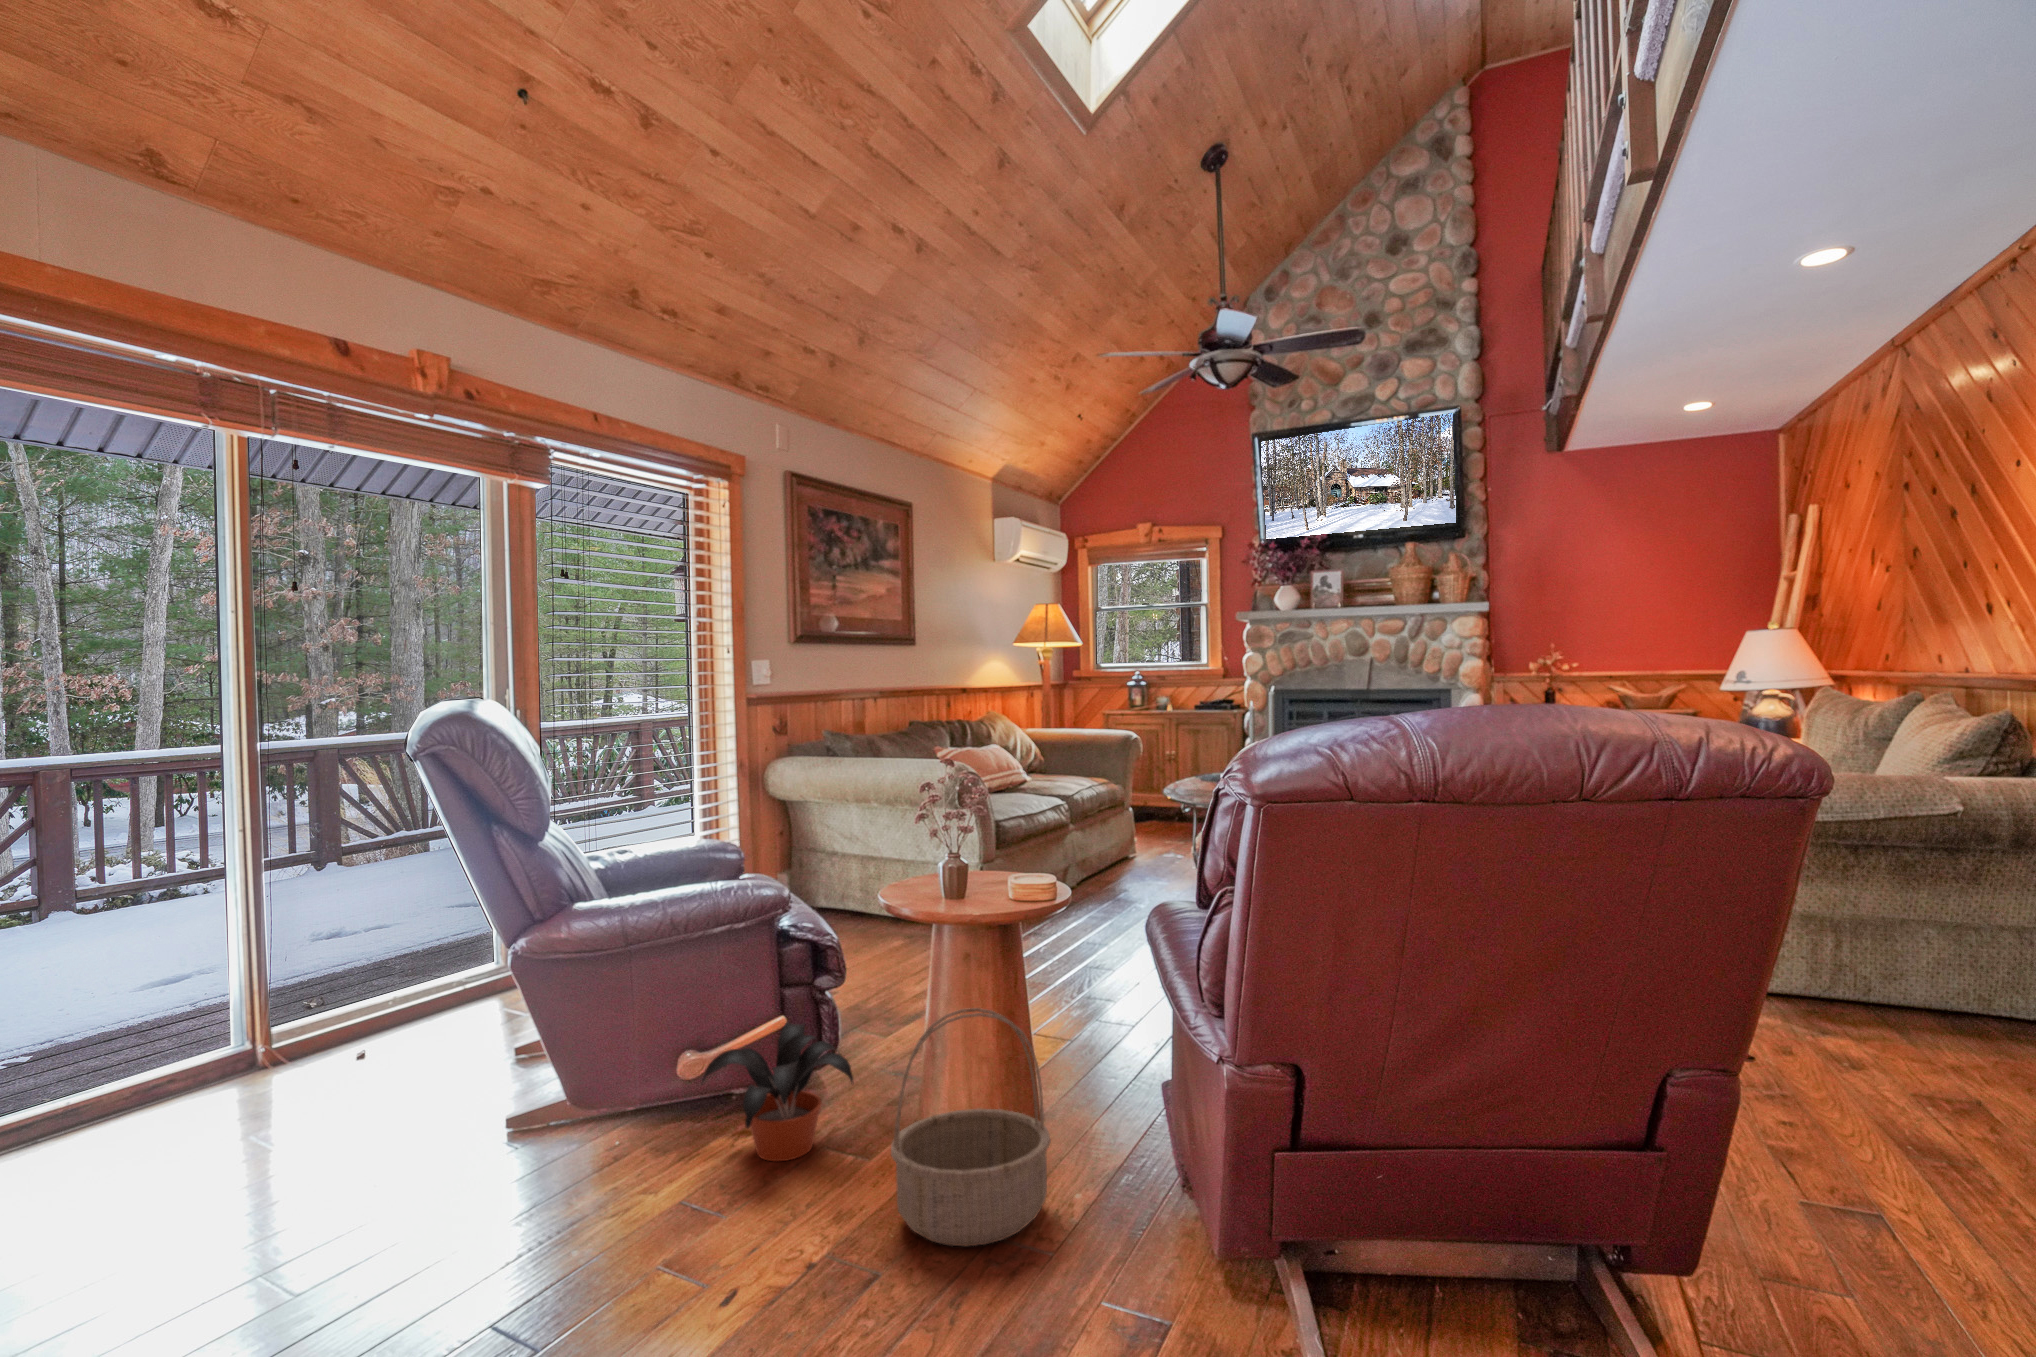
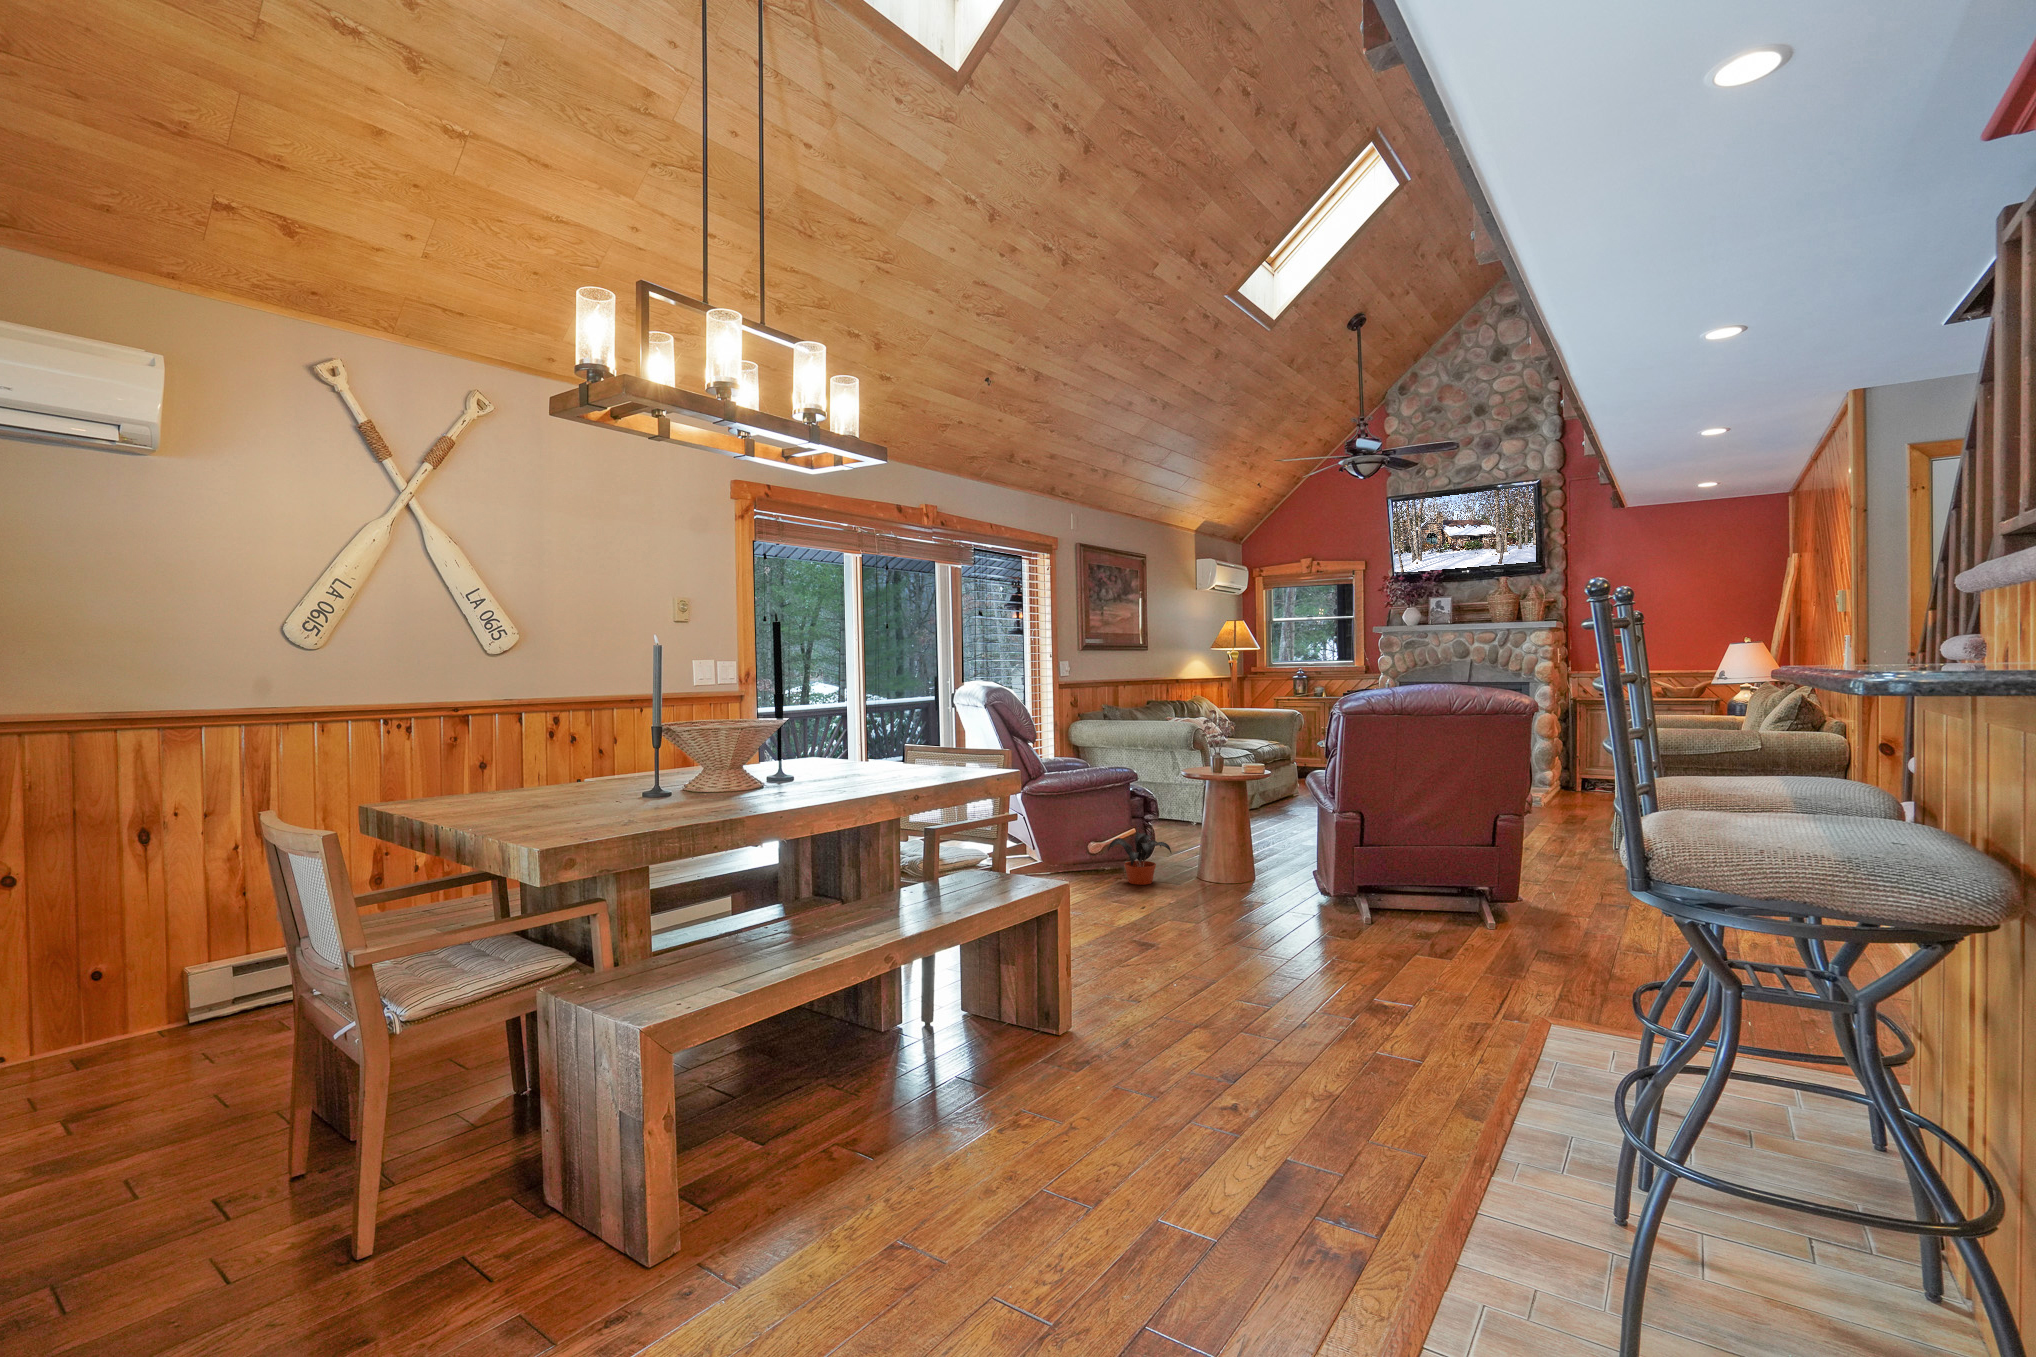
basket: present [891,1008,1051,1246] -> none [1196,815,1262,903]

